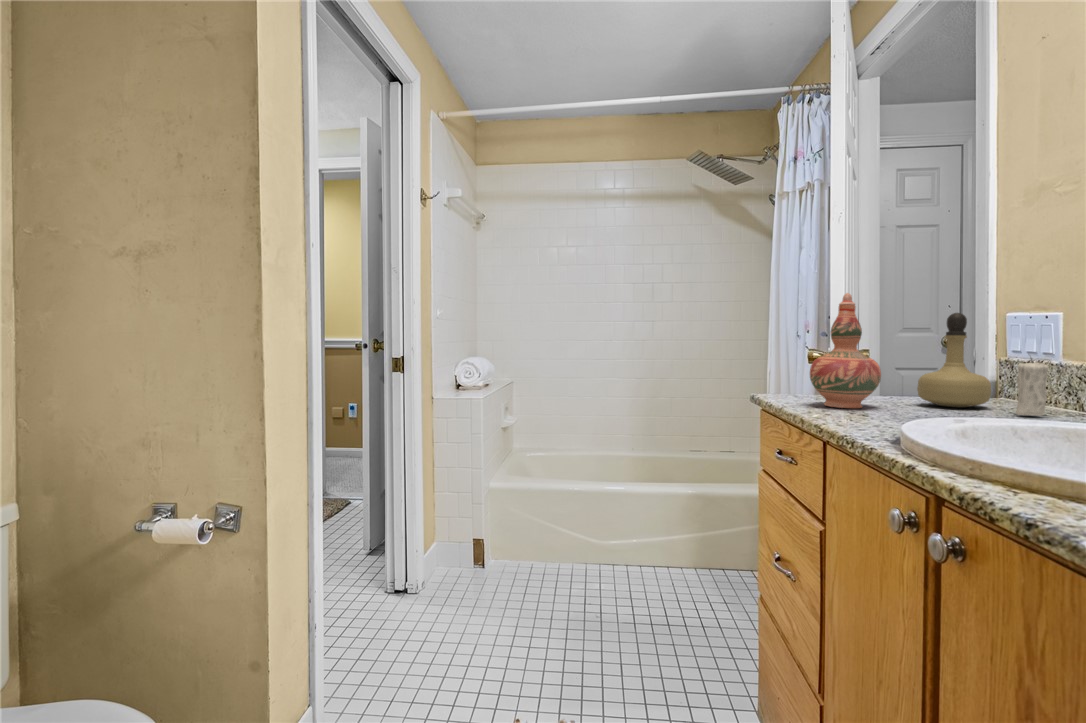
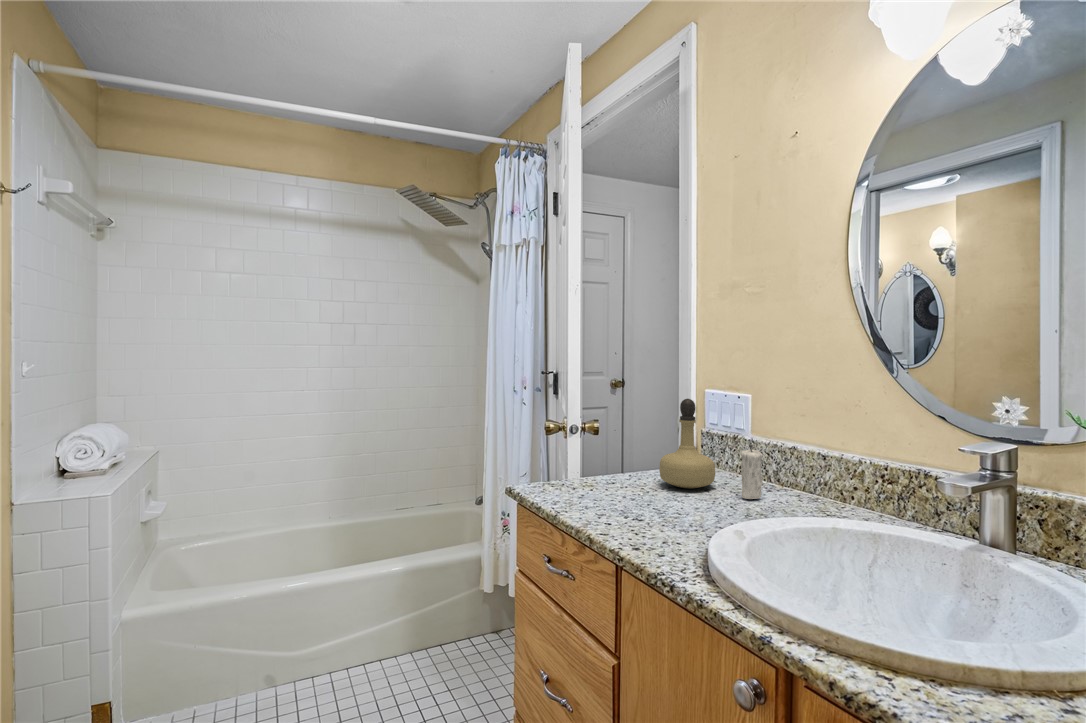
decorative vase: present [810,293,881,408] -> none [573,381,638,503]

